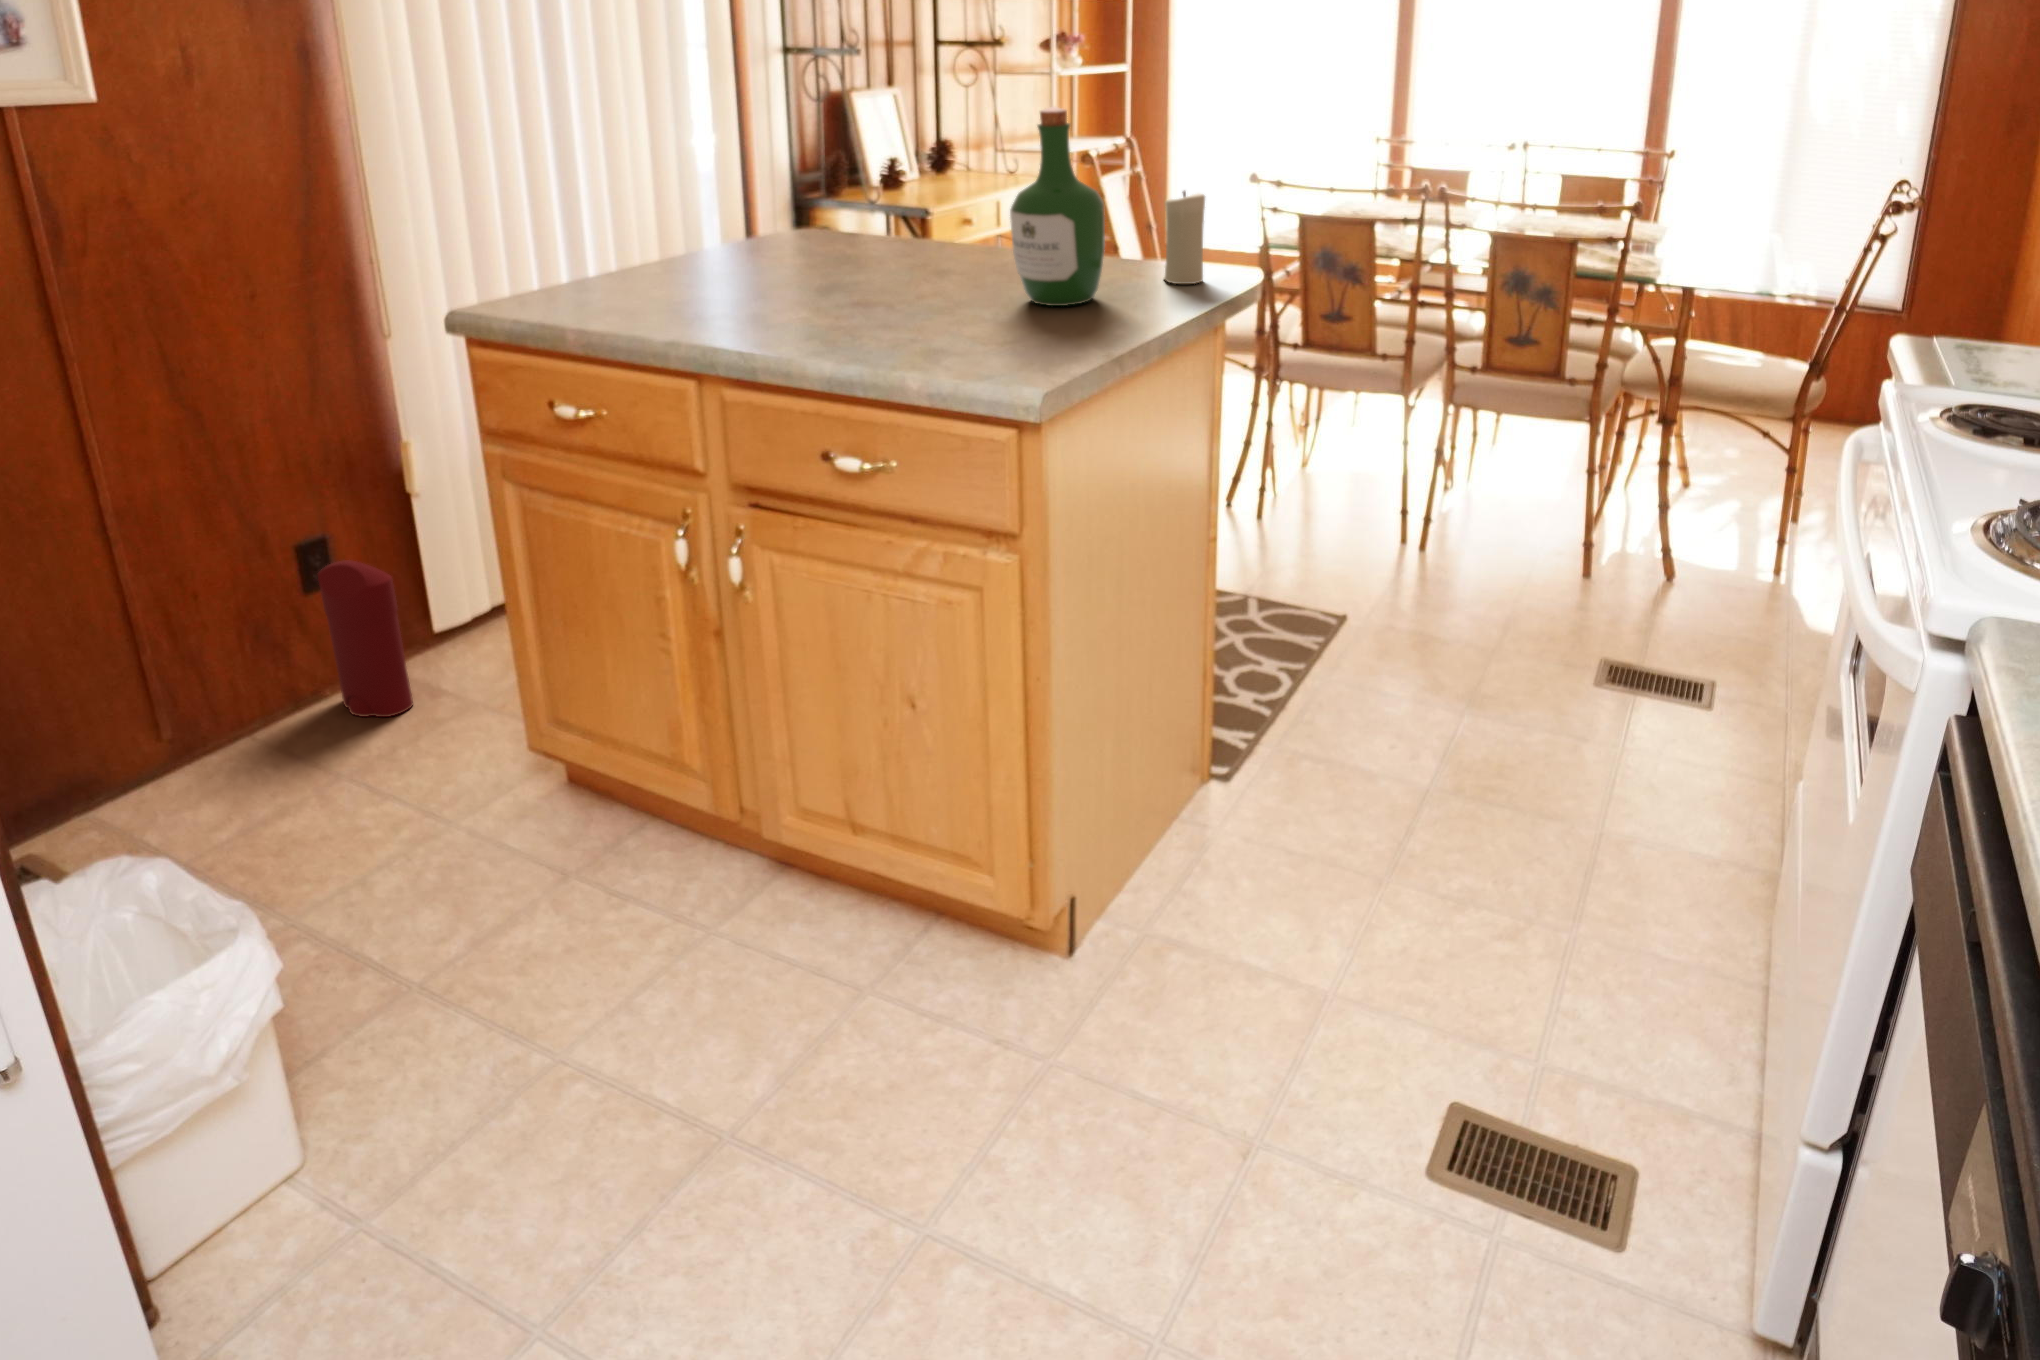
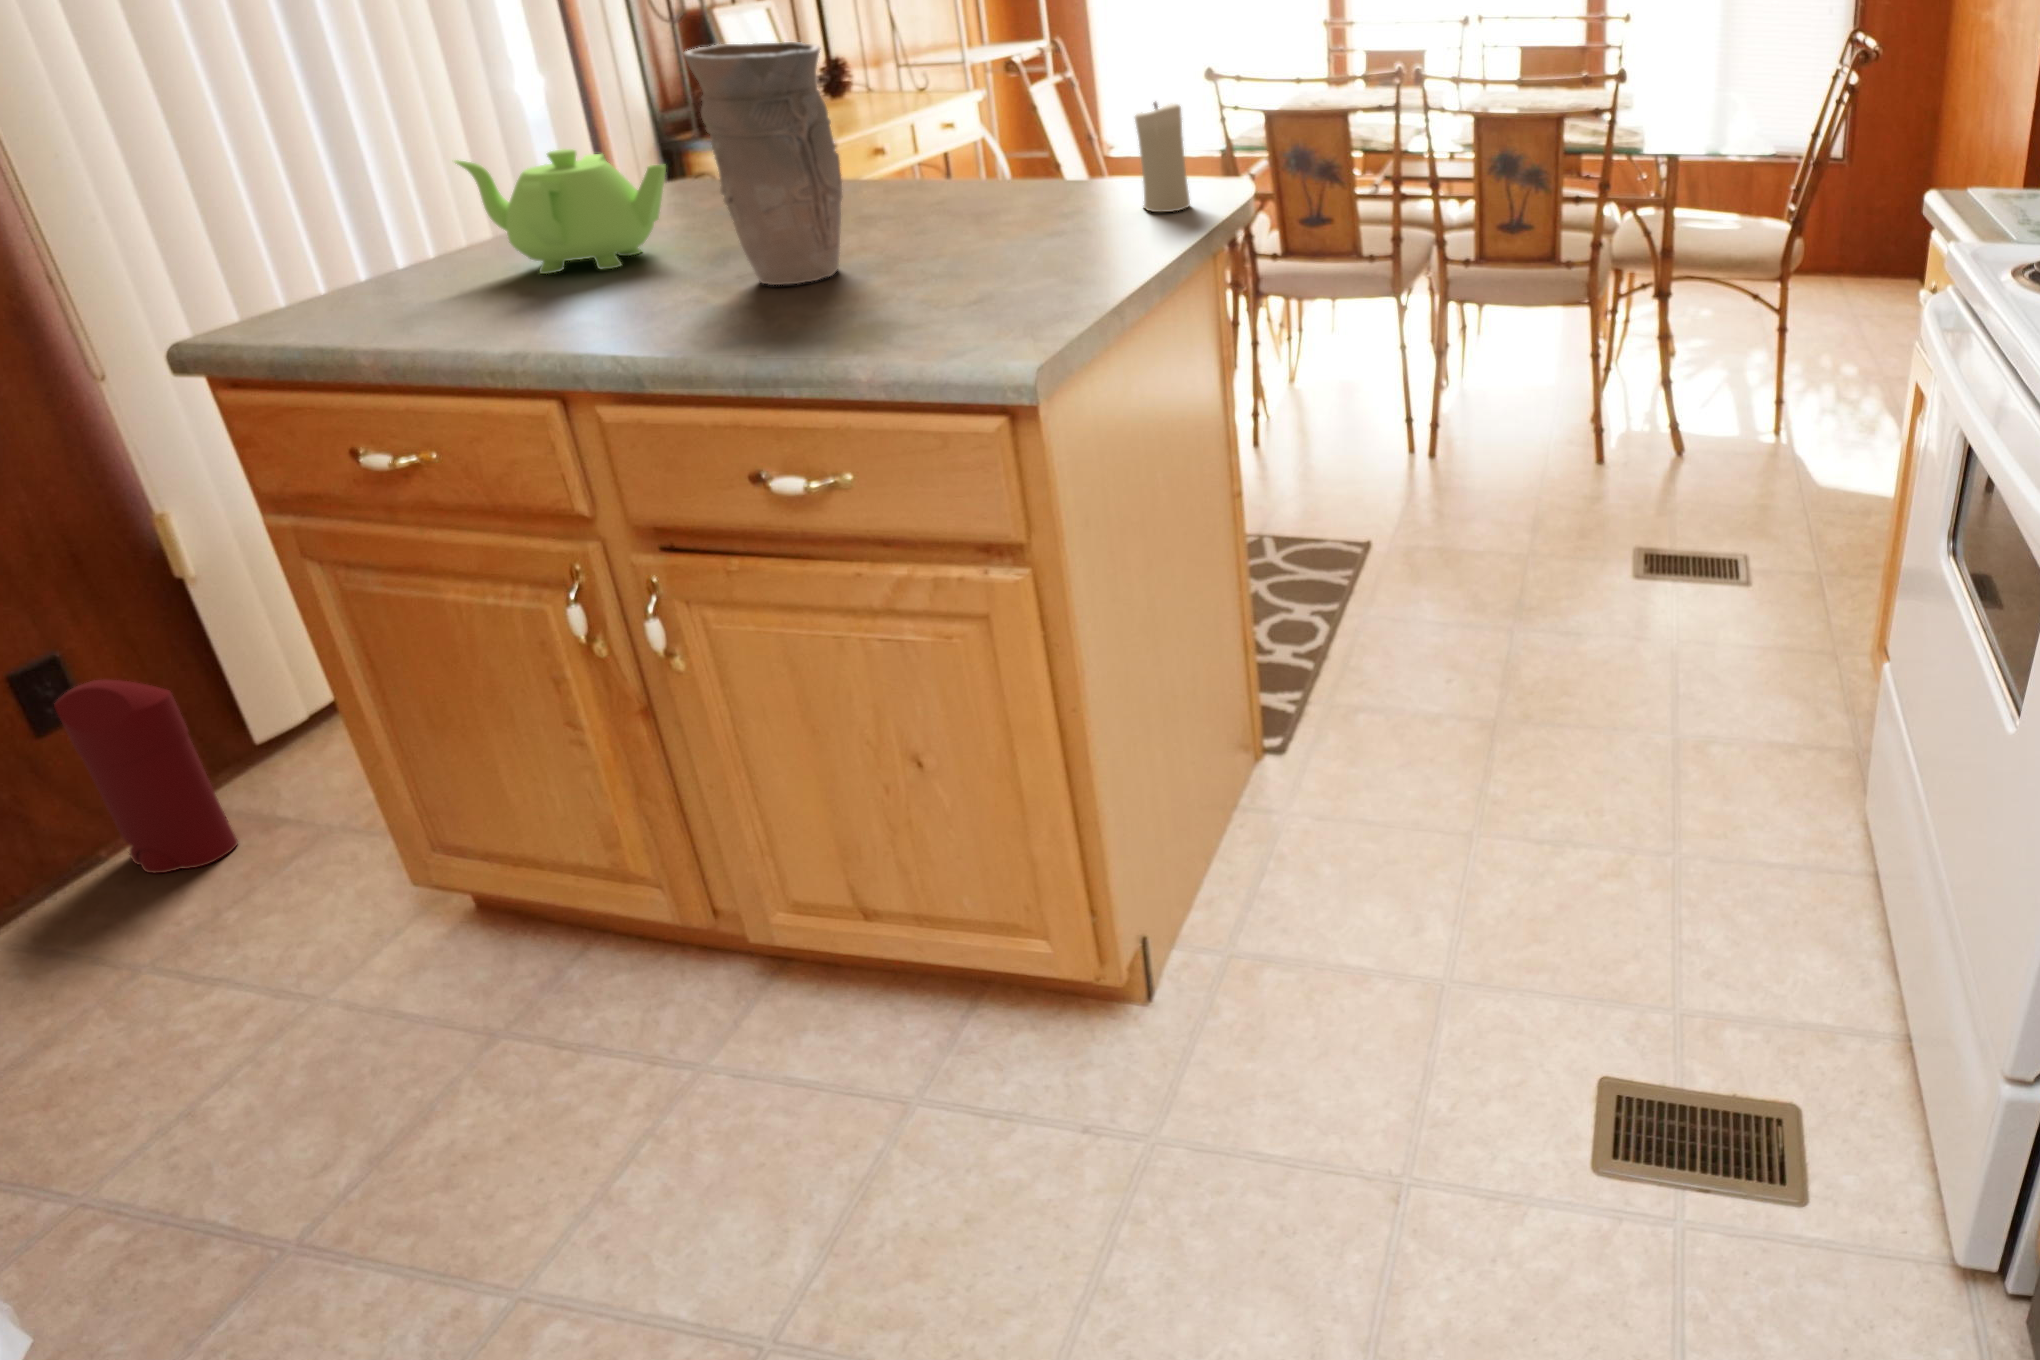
wine bottle: present [1010,107,1105,306] -> none [947,10,1072,255]
vase: none [824,120,925,311] -> present [683,42,843,285]
teapot: none [651,192,798,287] -> present [455,149,666,274]

